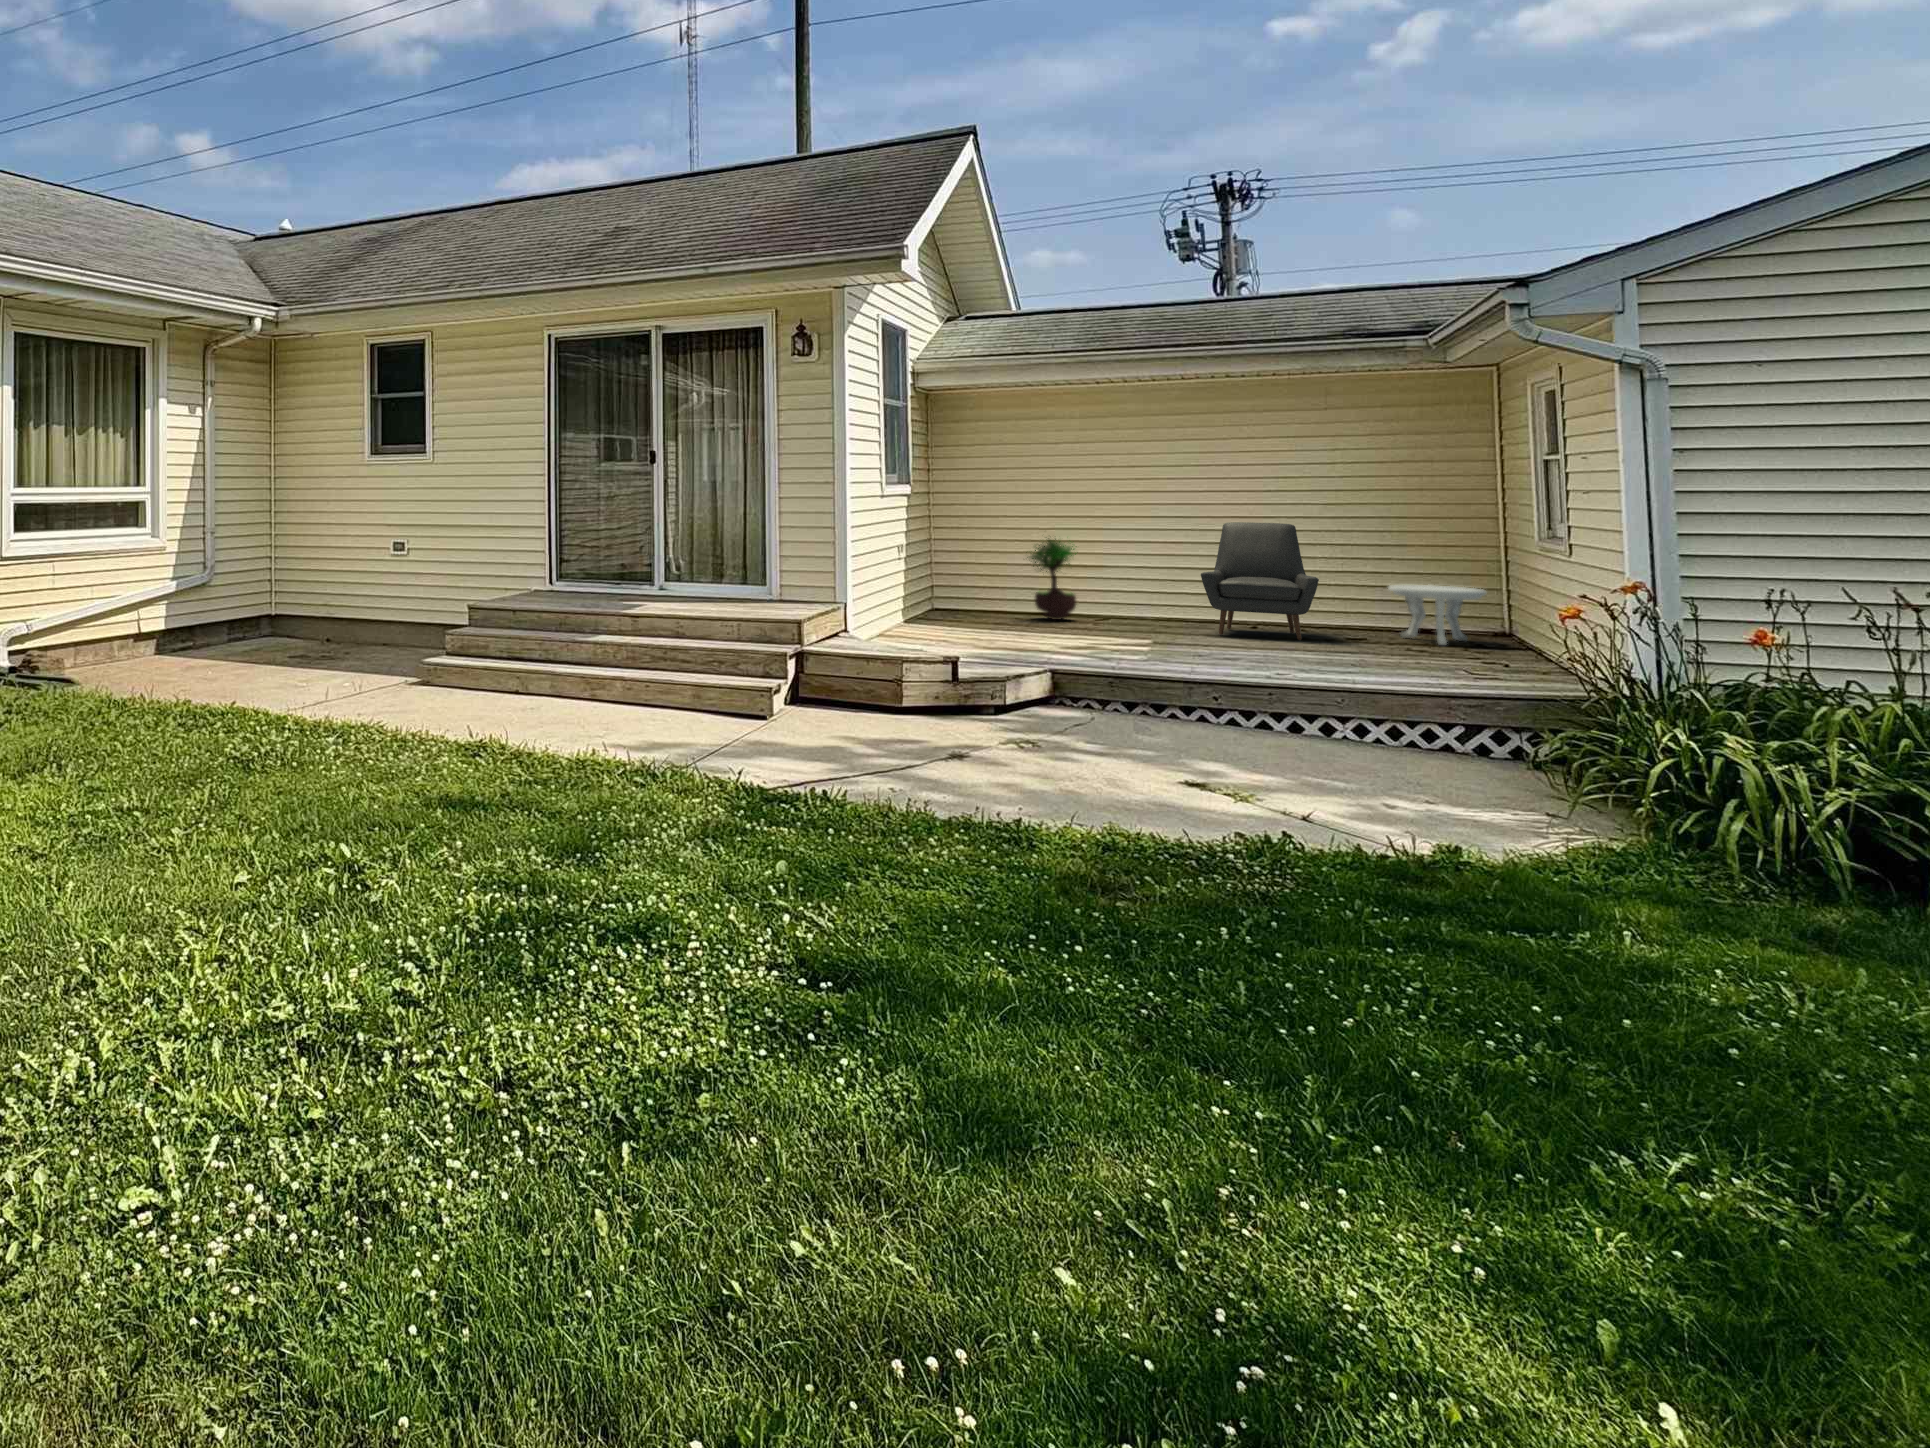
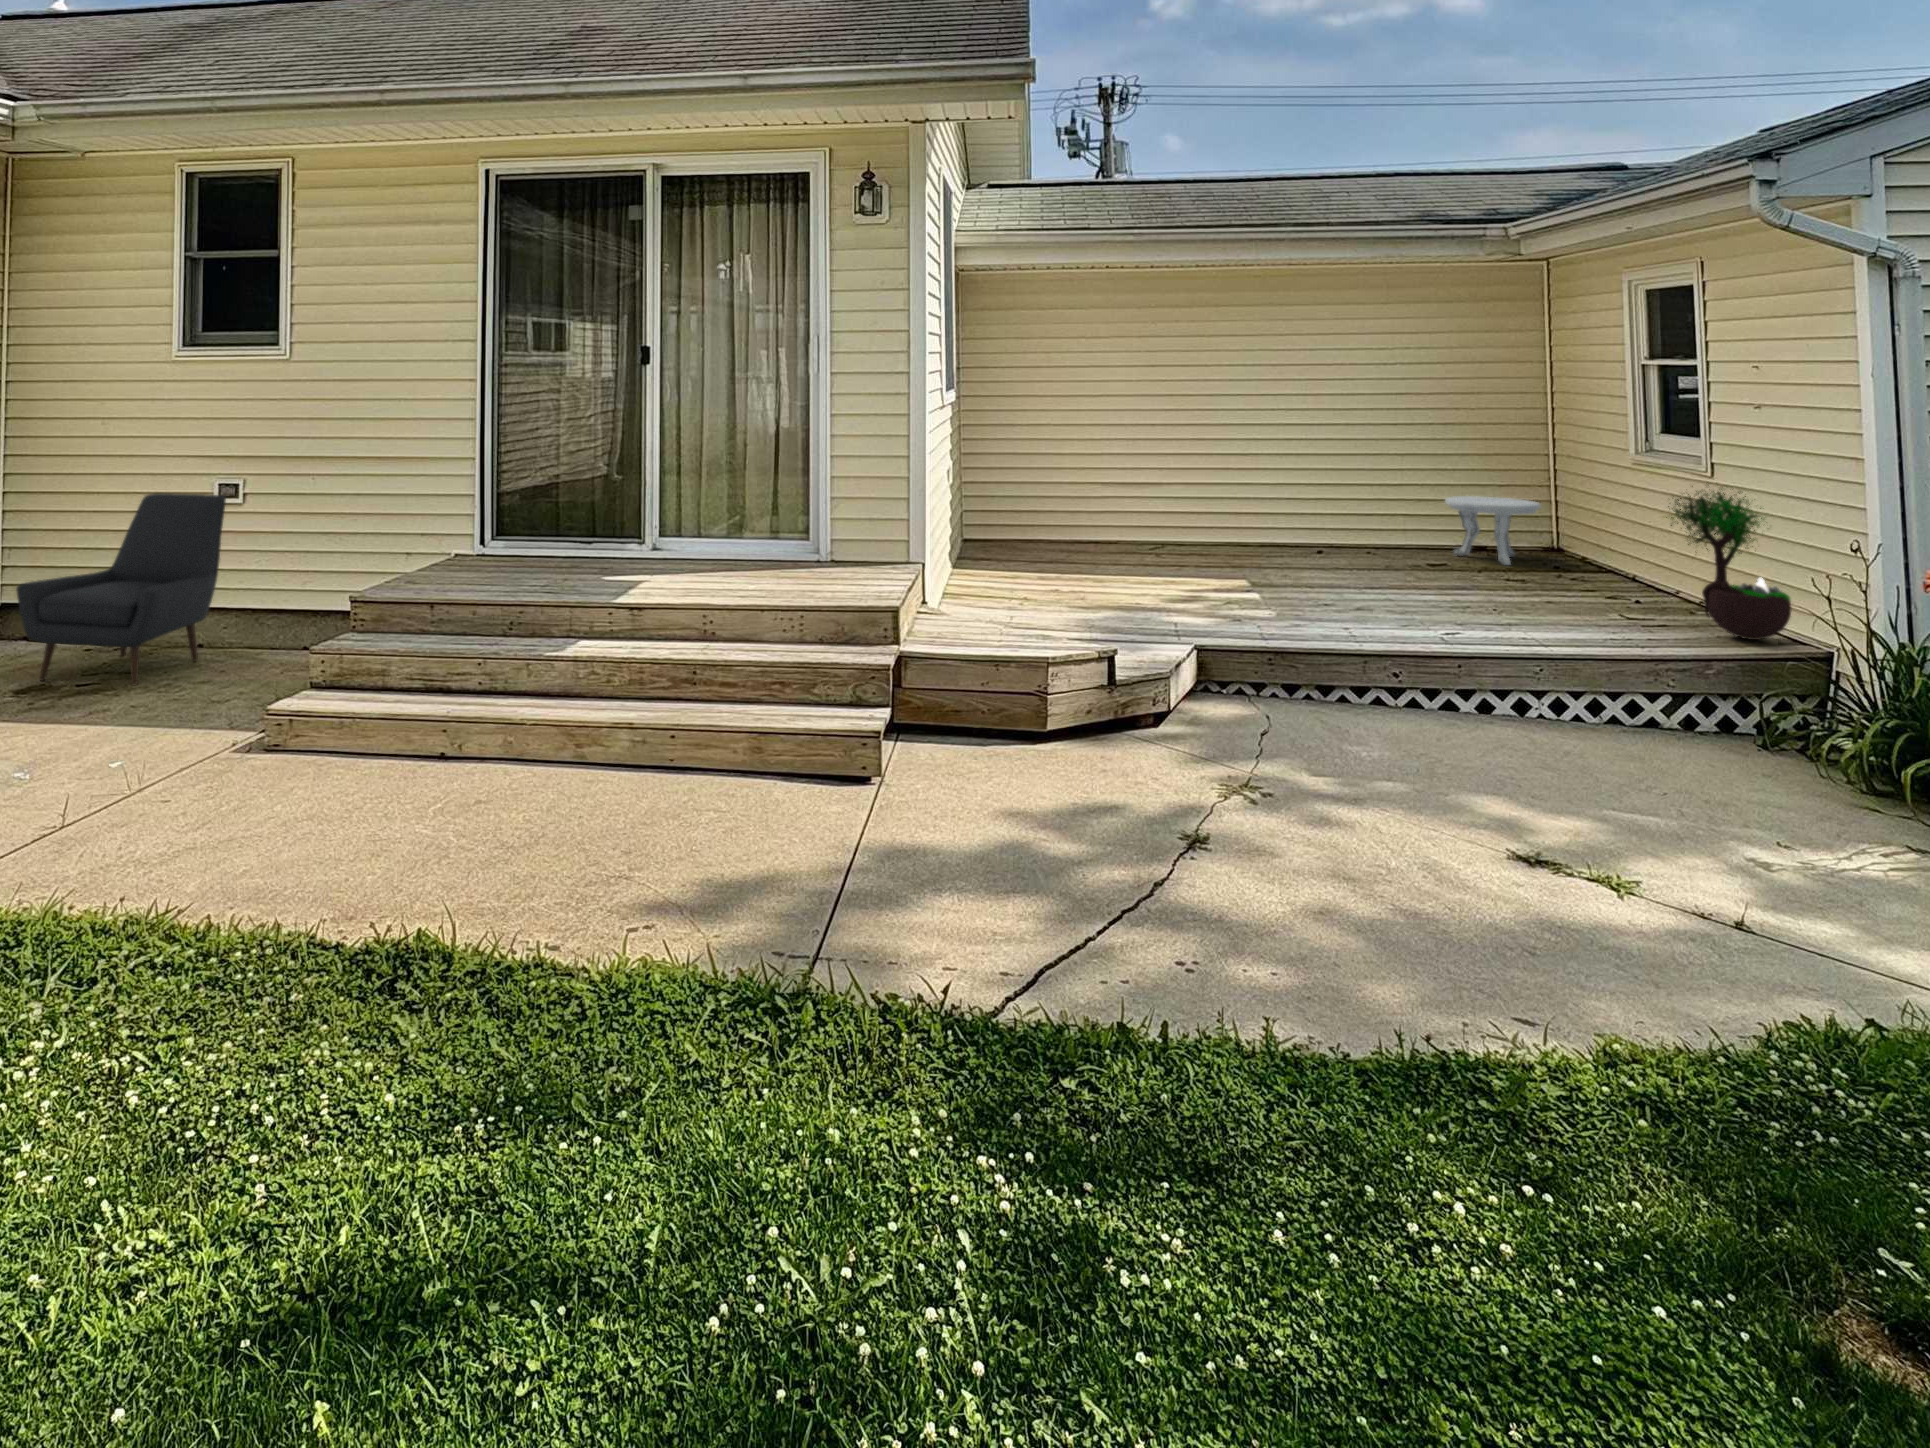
chair: present [1201,522,1319,640] -> present [16,493,226,685]
potted tree: present [1027,538,1076,620] -> present [1666,486,1792,640]

